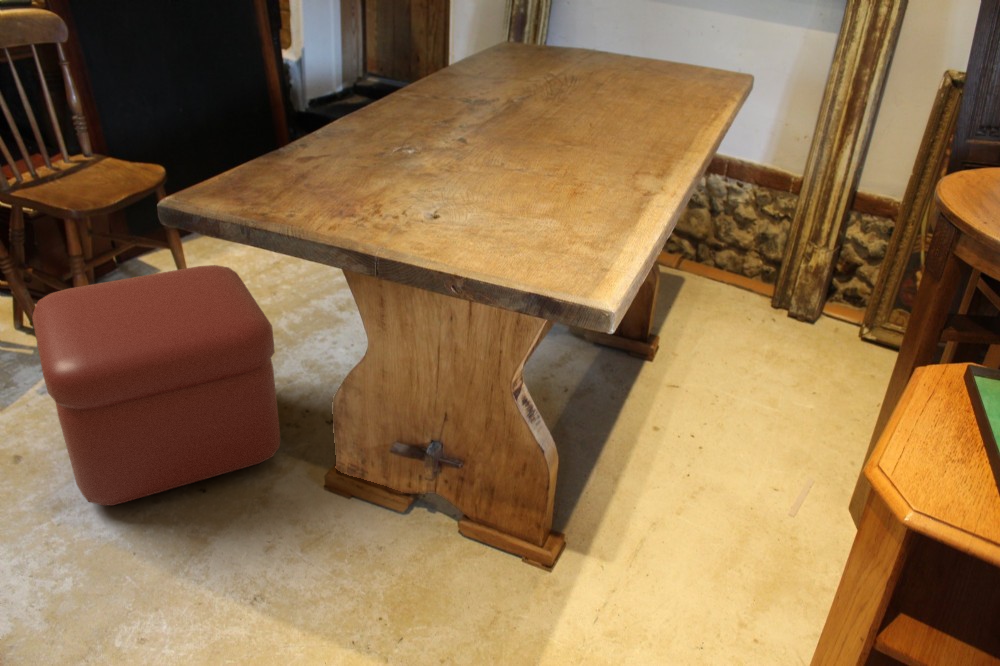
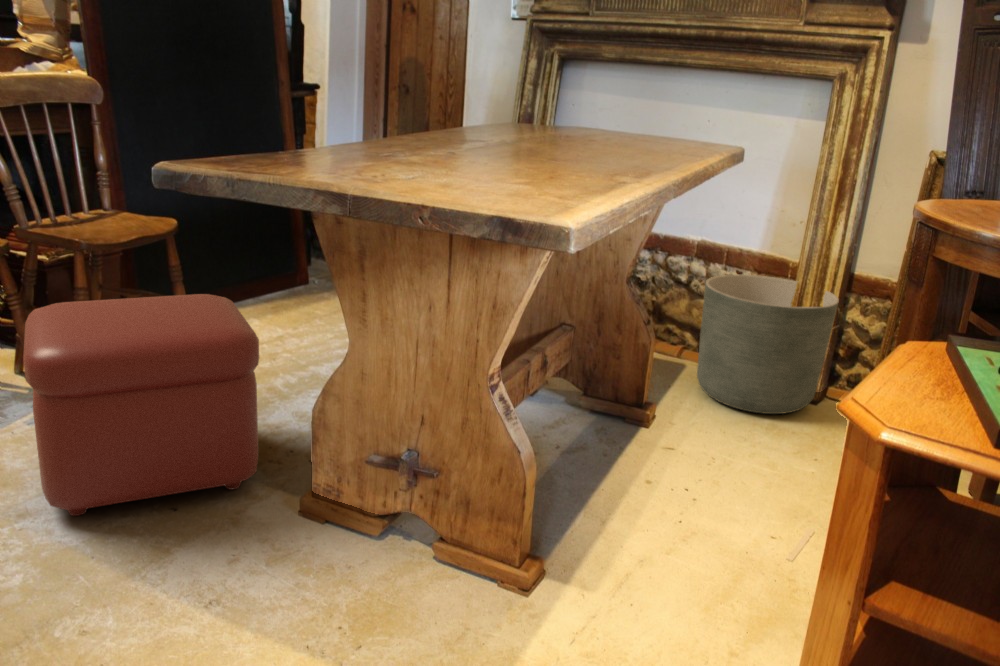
planter: none [696,192,841,338] -> present [697,275,839,414]

